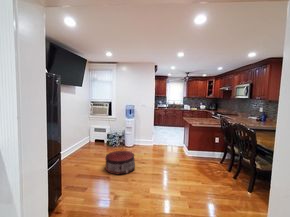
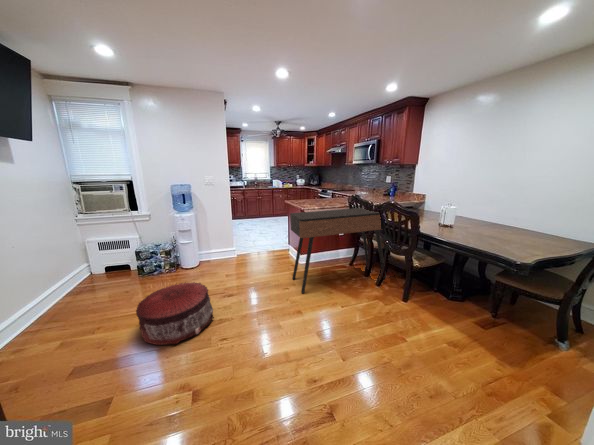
console table: none [179,125,242,173] -> present [290,207,386,293]

